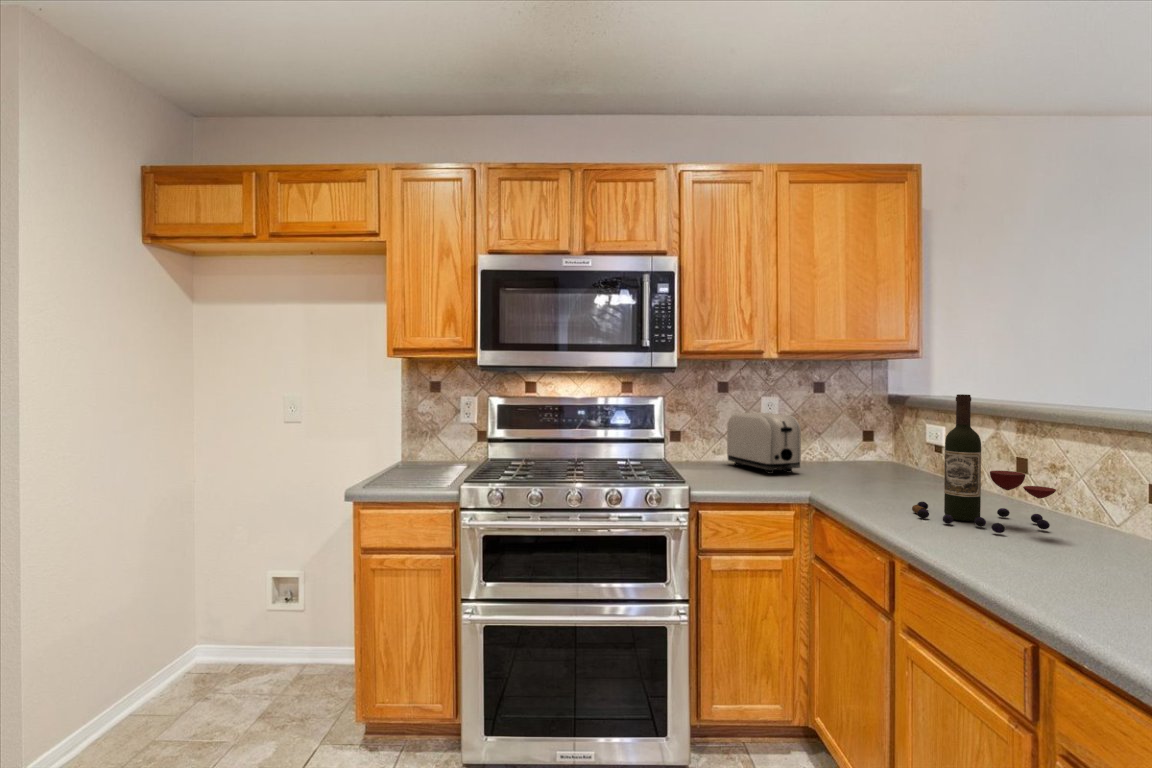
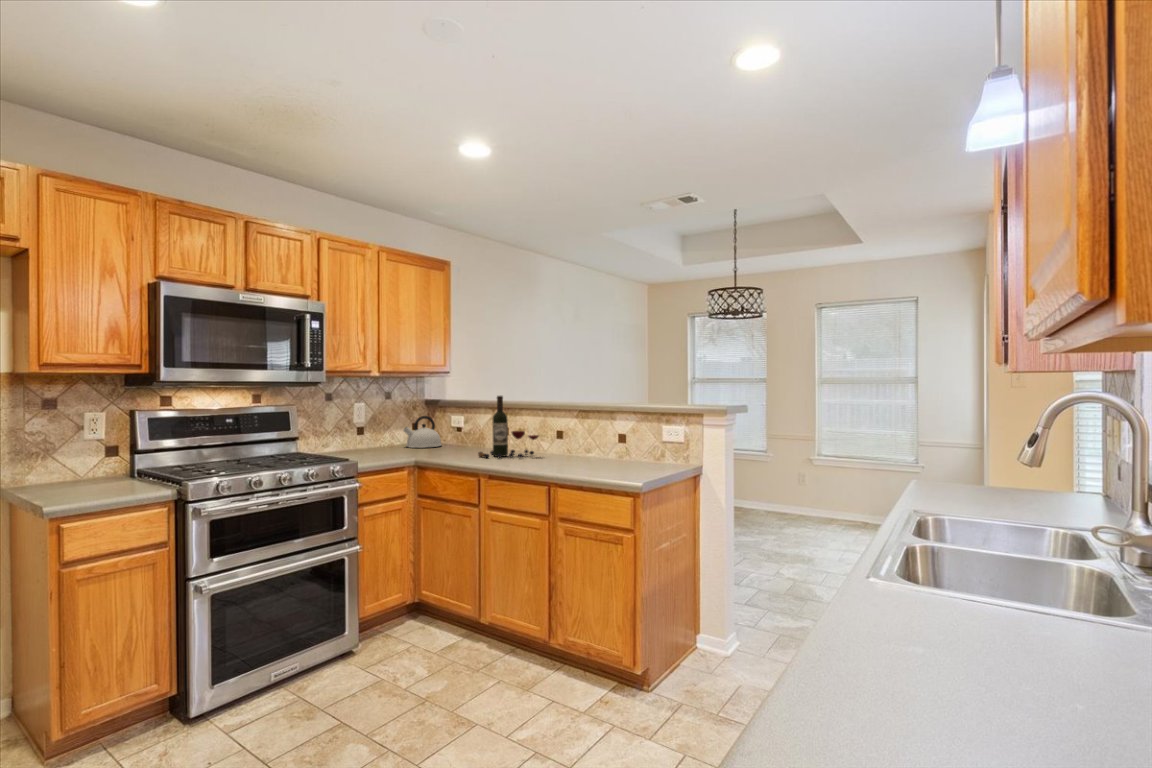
toaster: present [727,413,801,474] -> none [338,414,394,452]
kettle: none [828,422,898,476] -> present [403,416,442,448]

